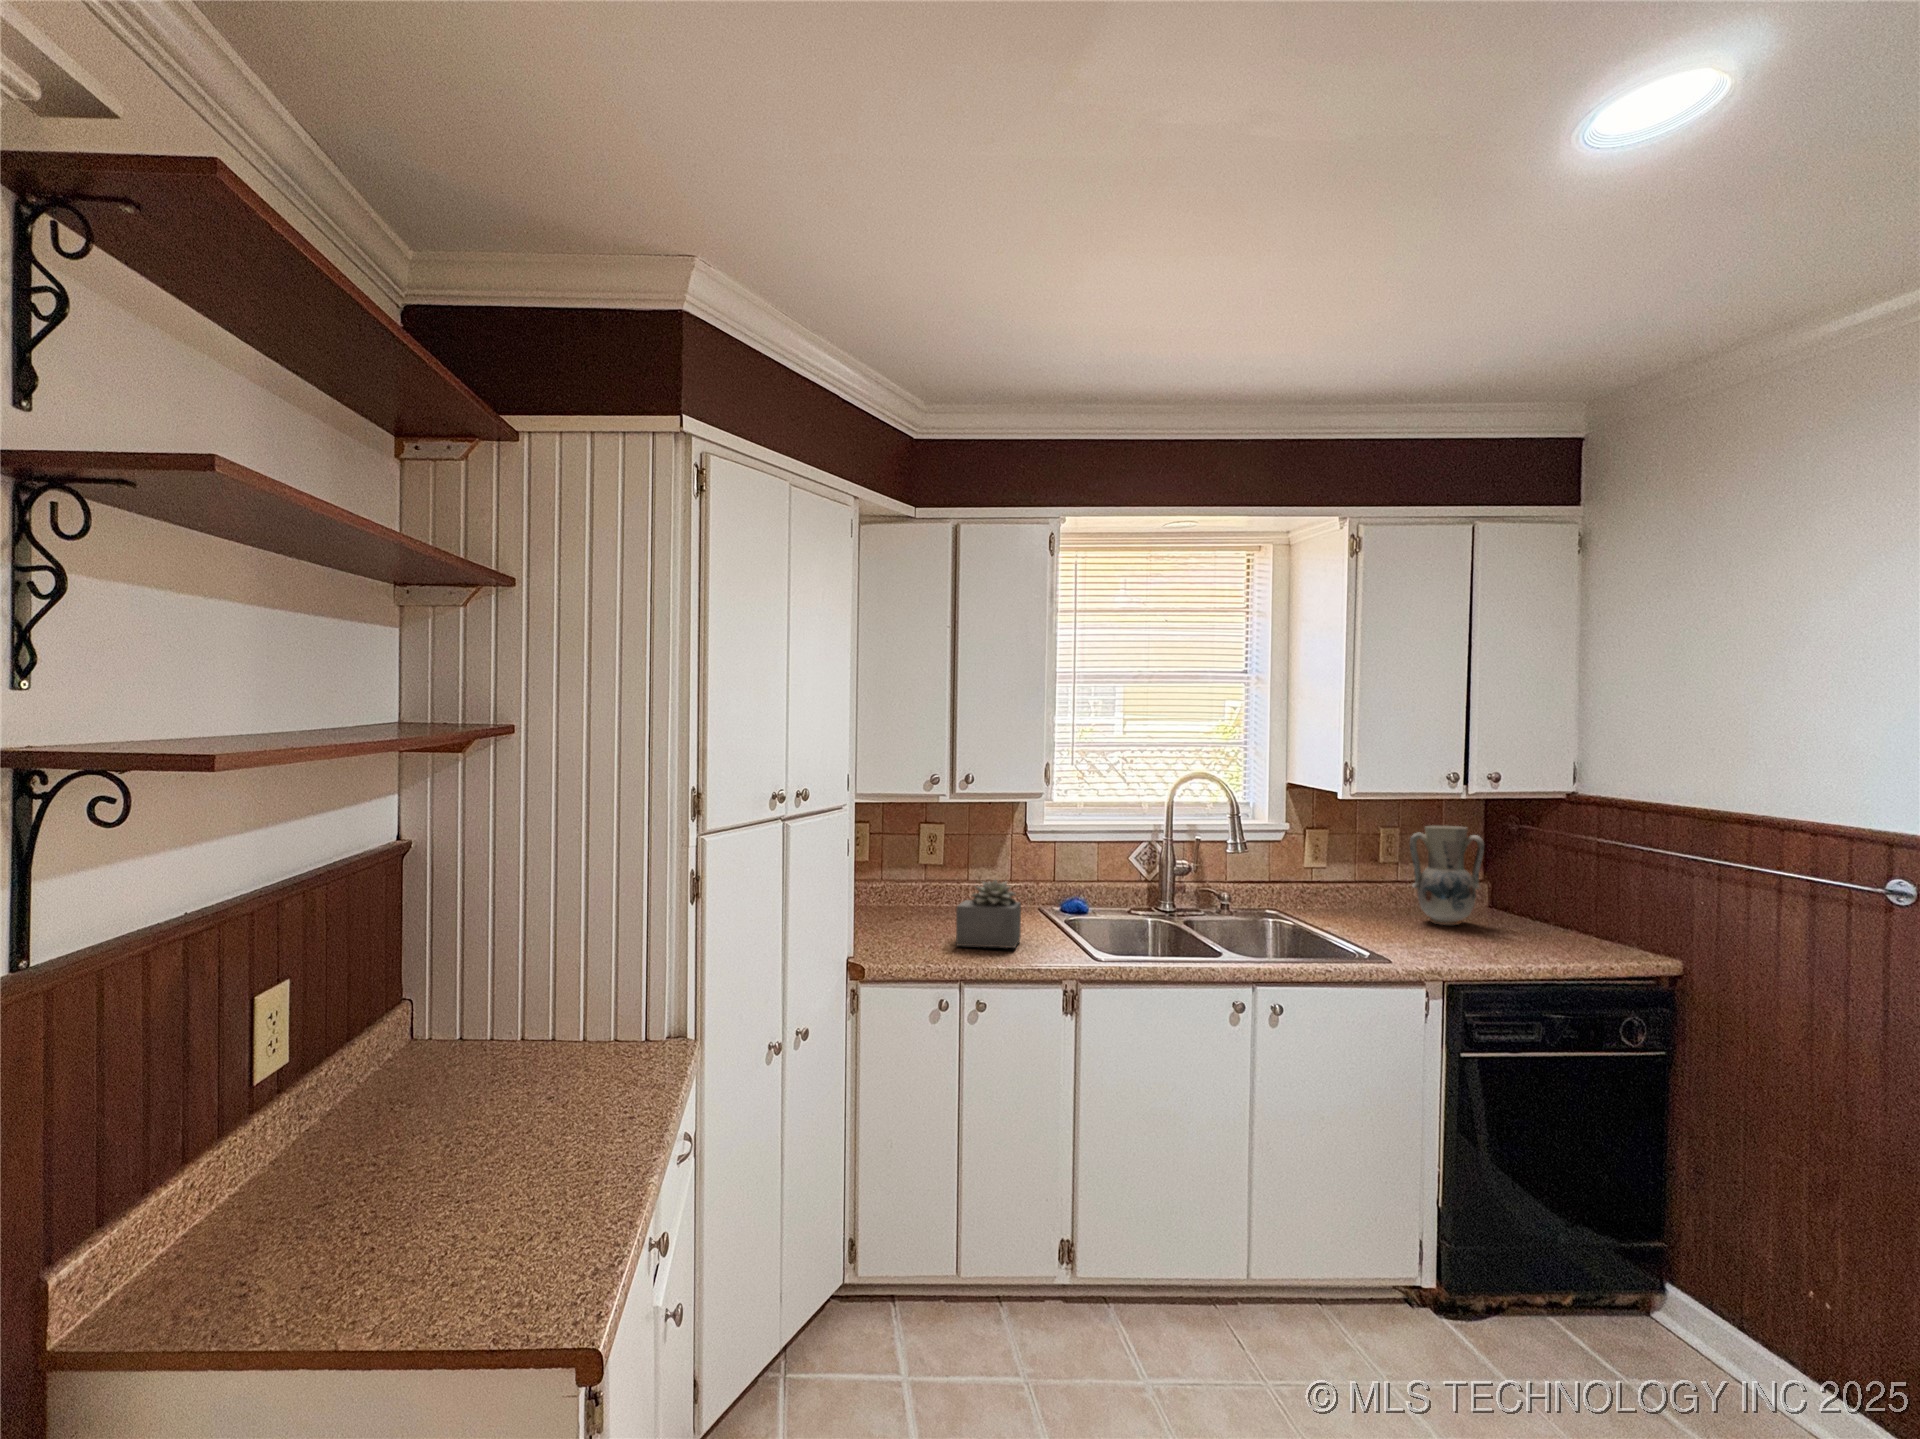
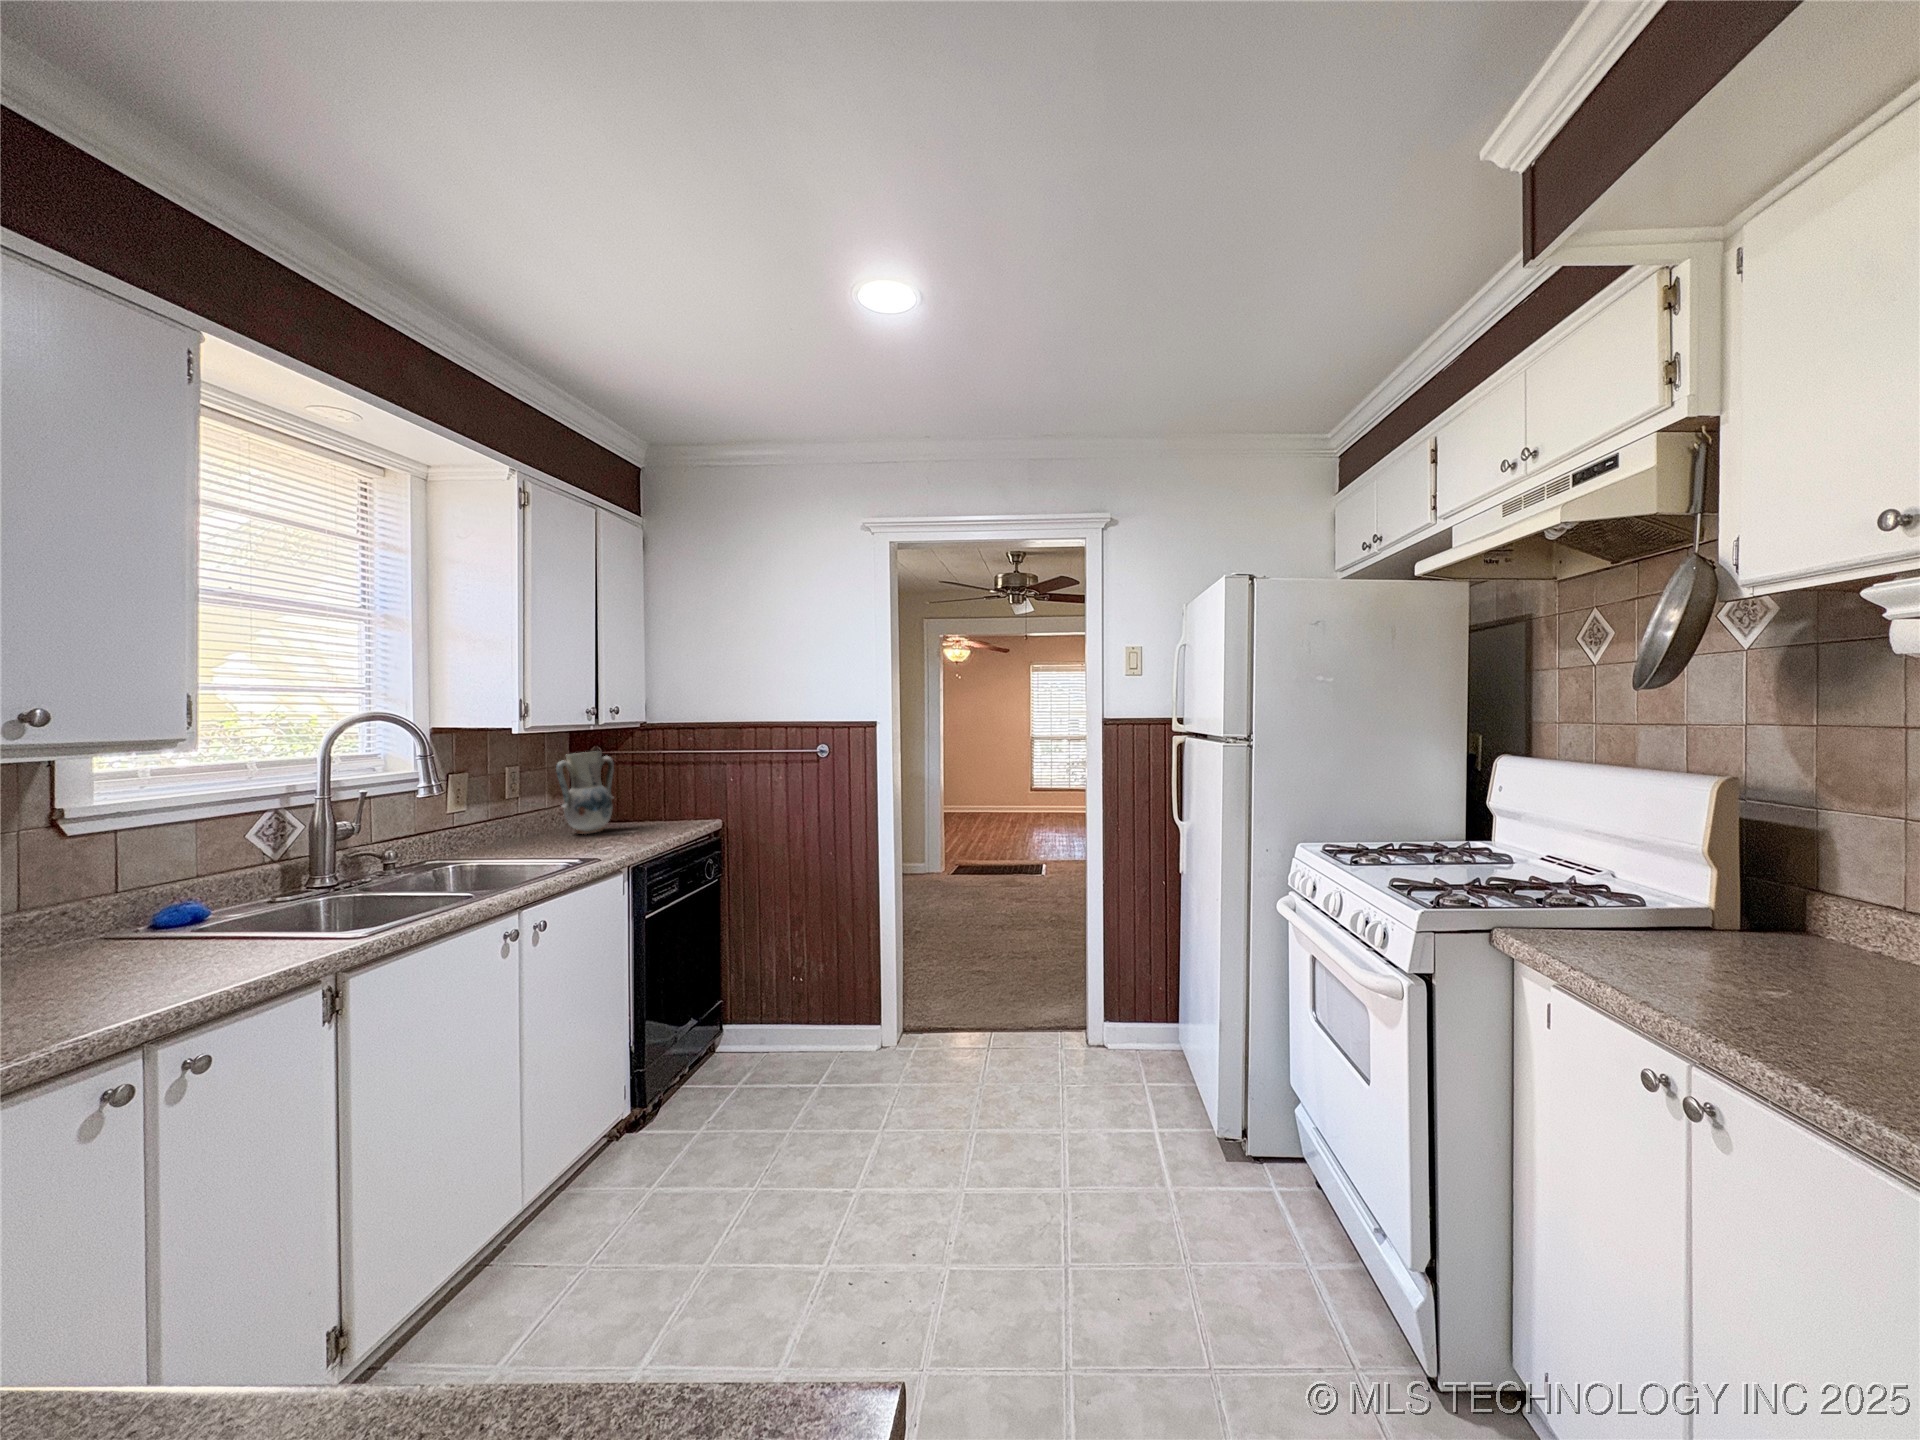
succulent plant: present [956,880,1021,948] -> none [42,880,200,1001]

